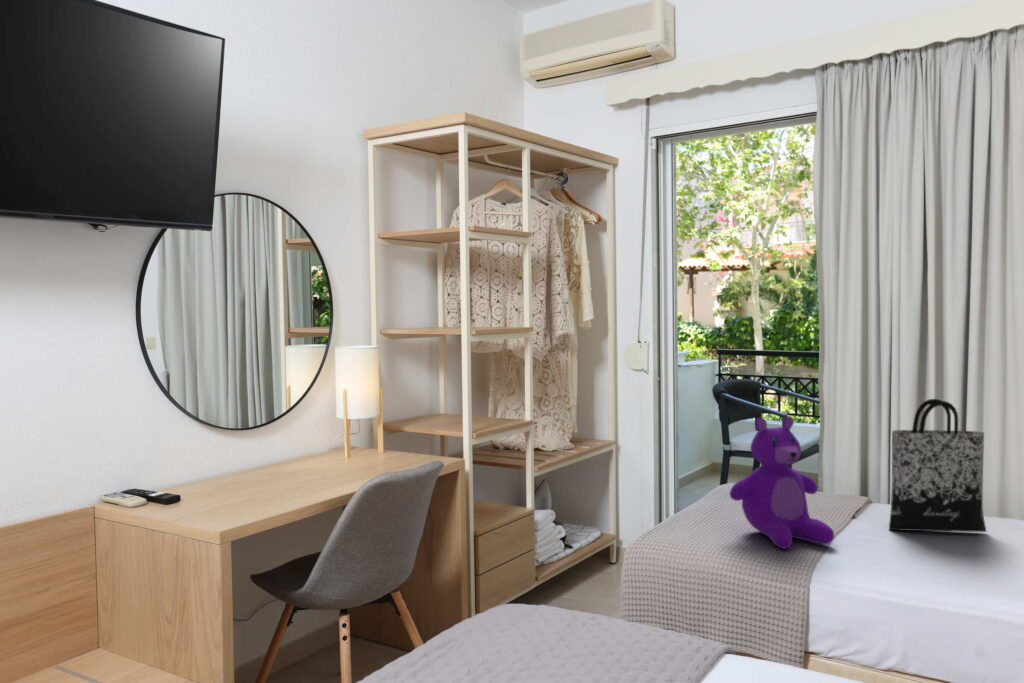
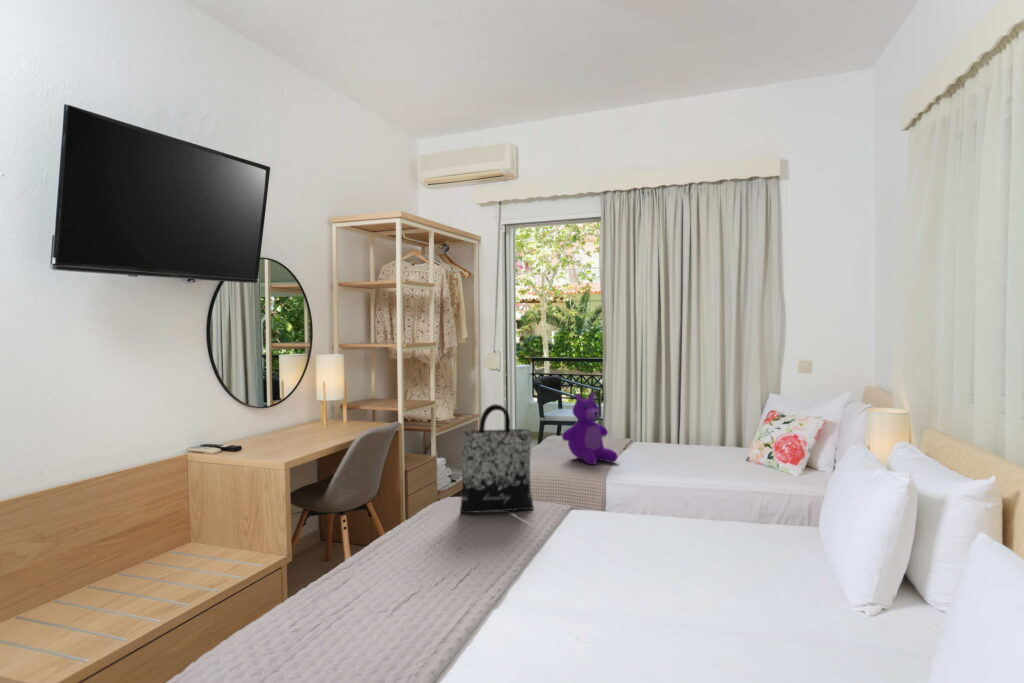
tote bag: present [889,399,986,532] -> present [460,404,534,513]

